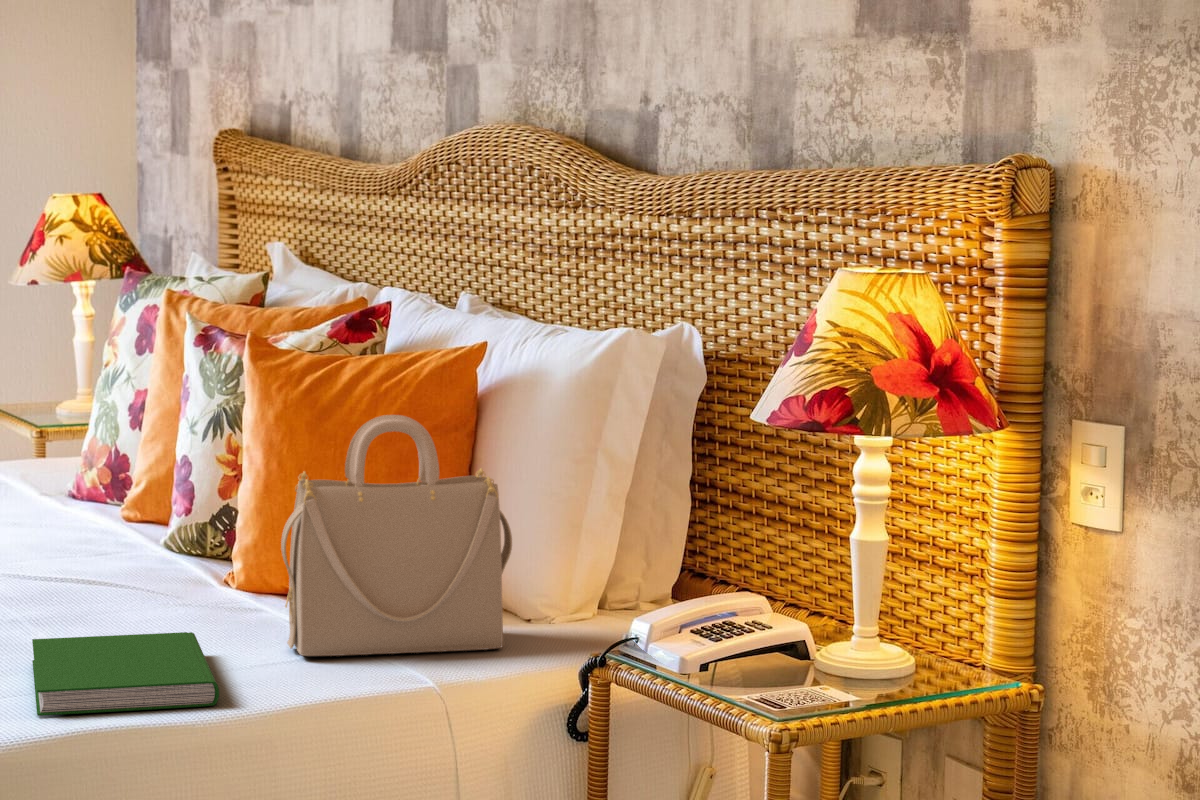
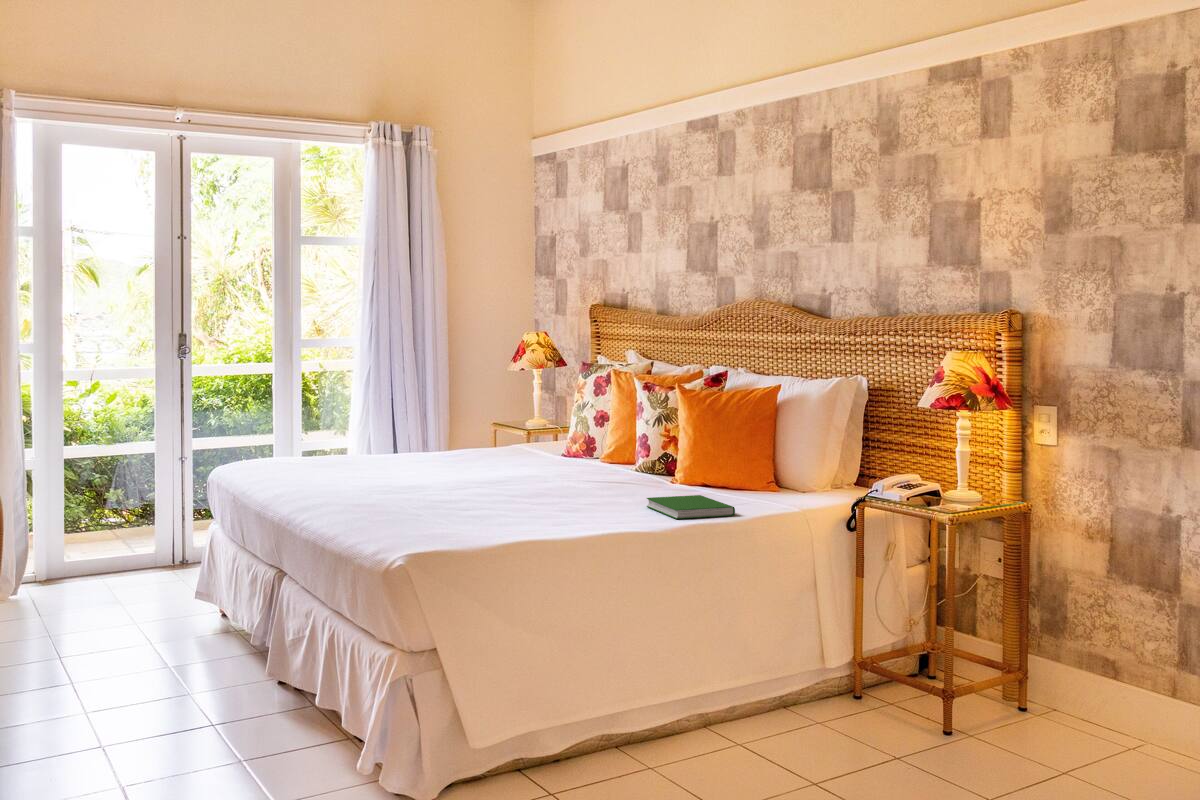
handbag: present [281,415,512,656] -> none [729,412,814,503]

